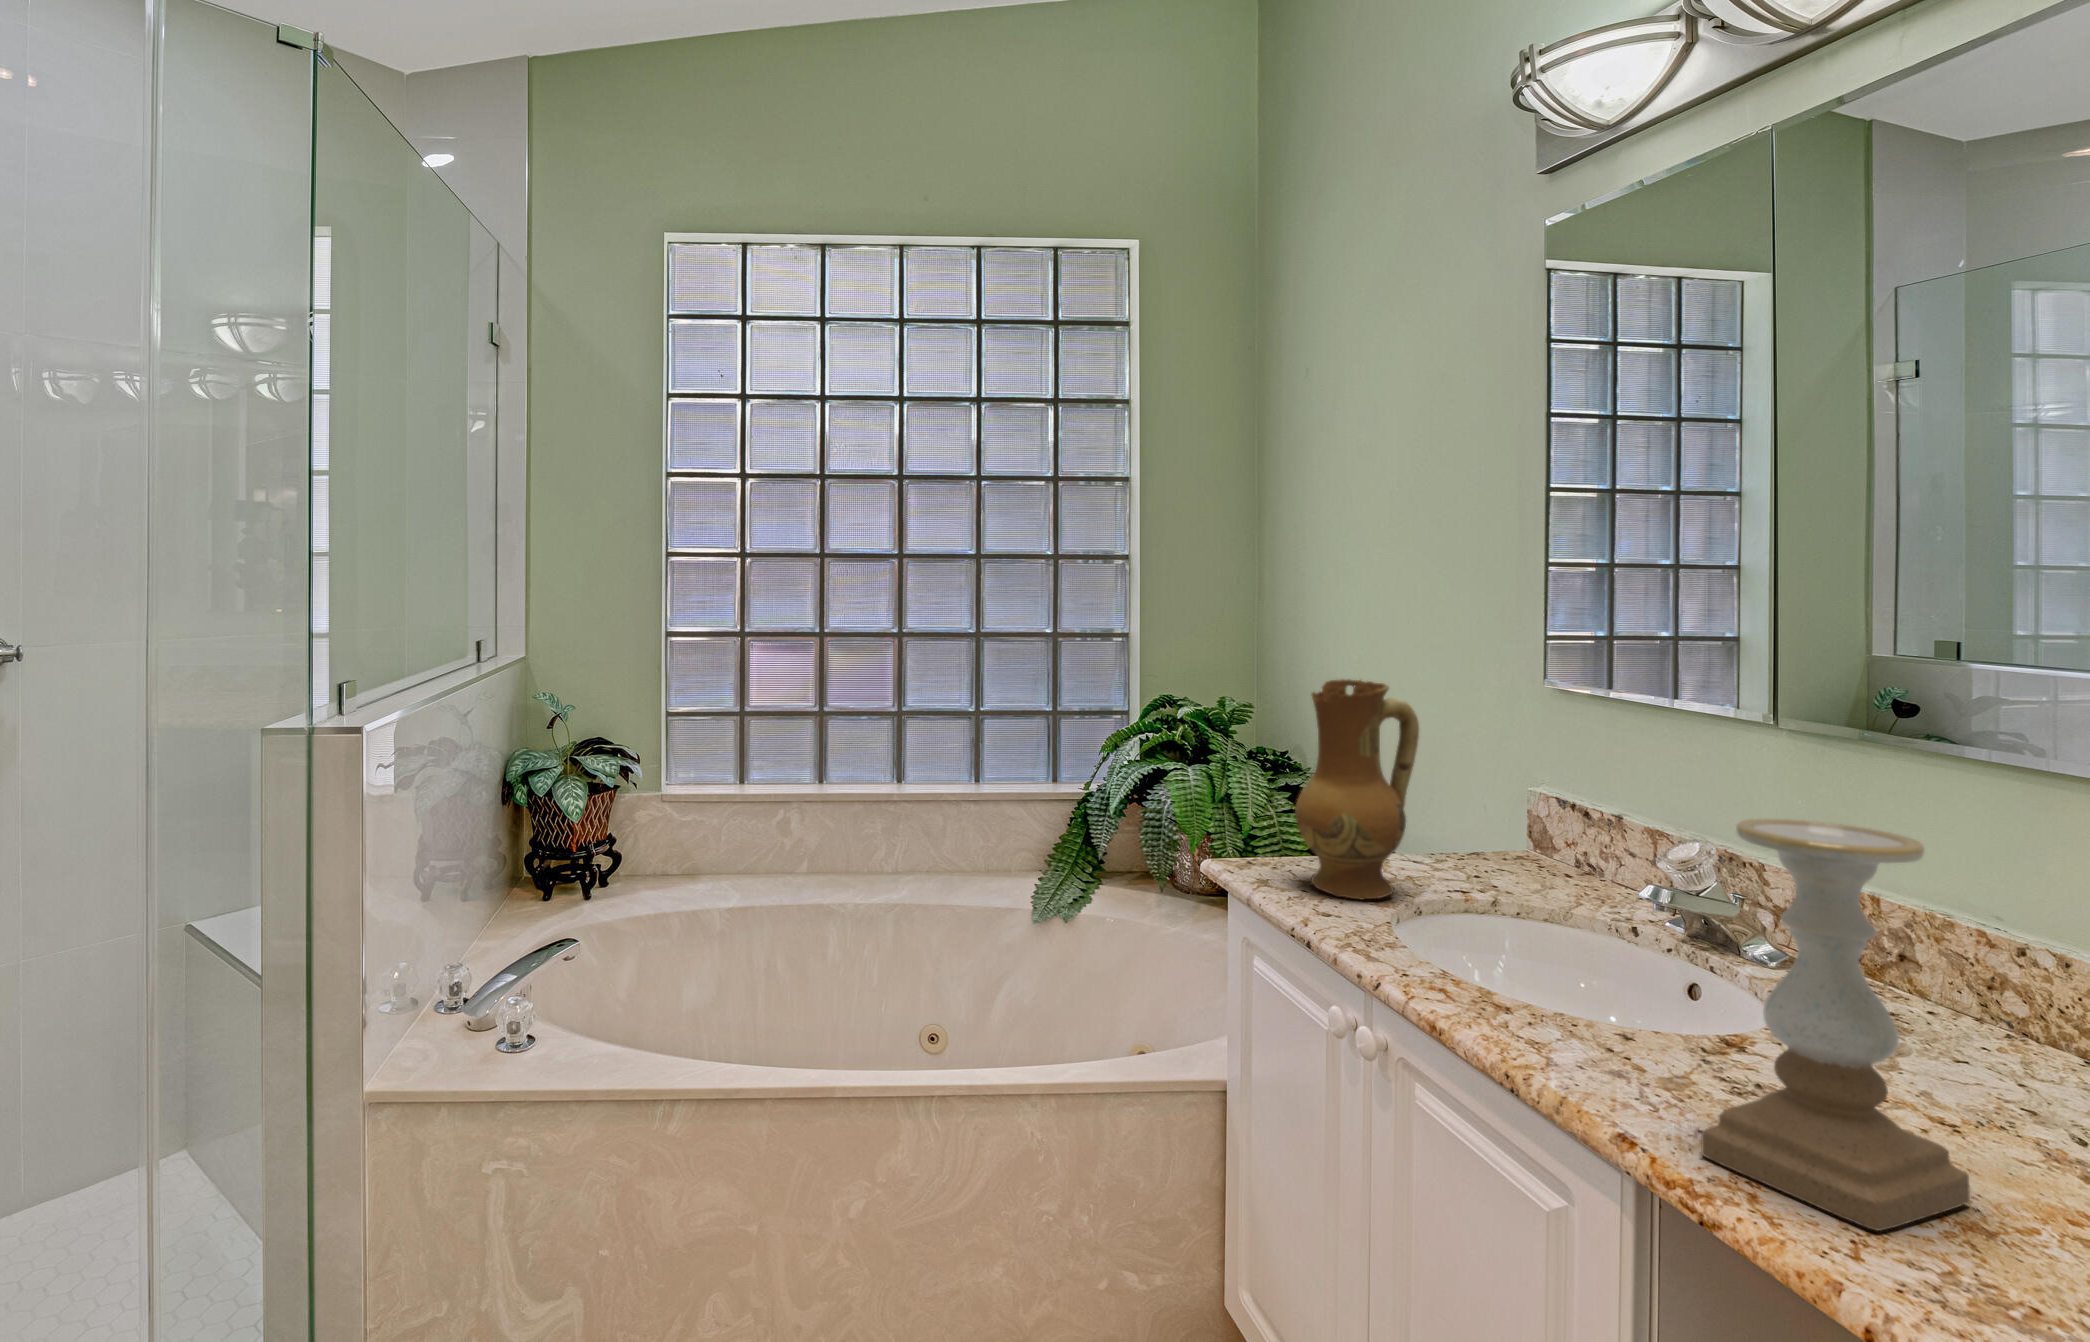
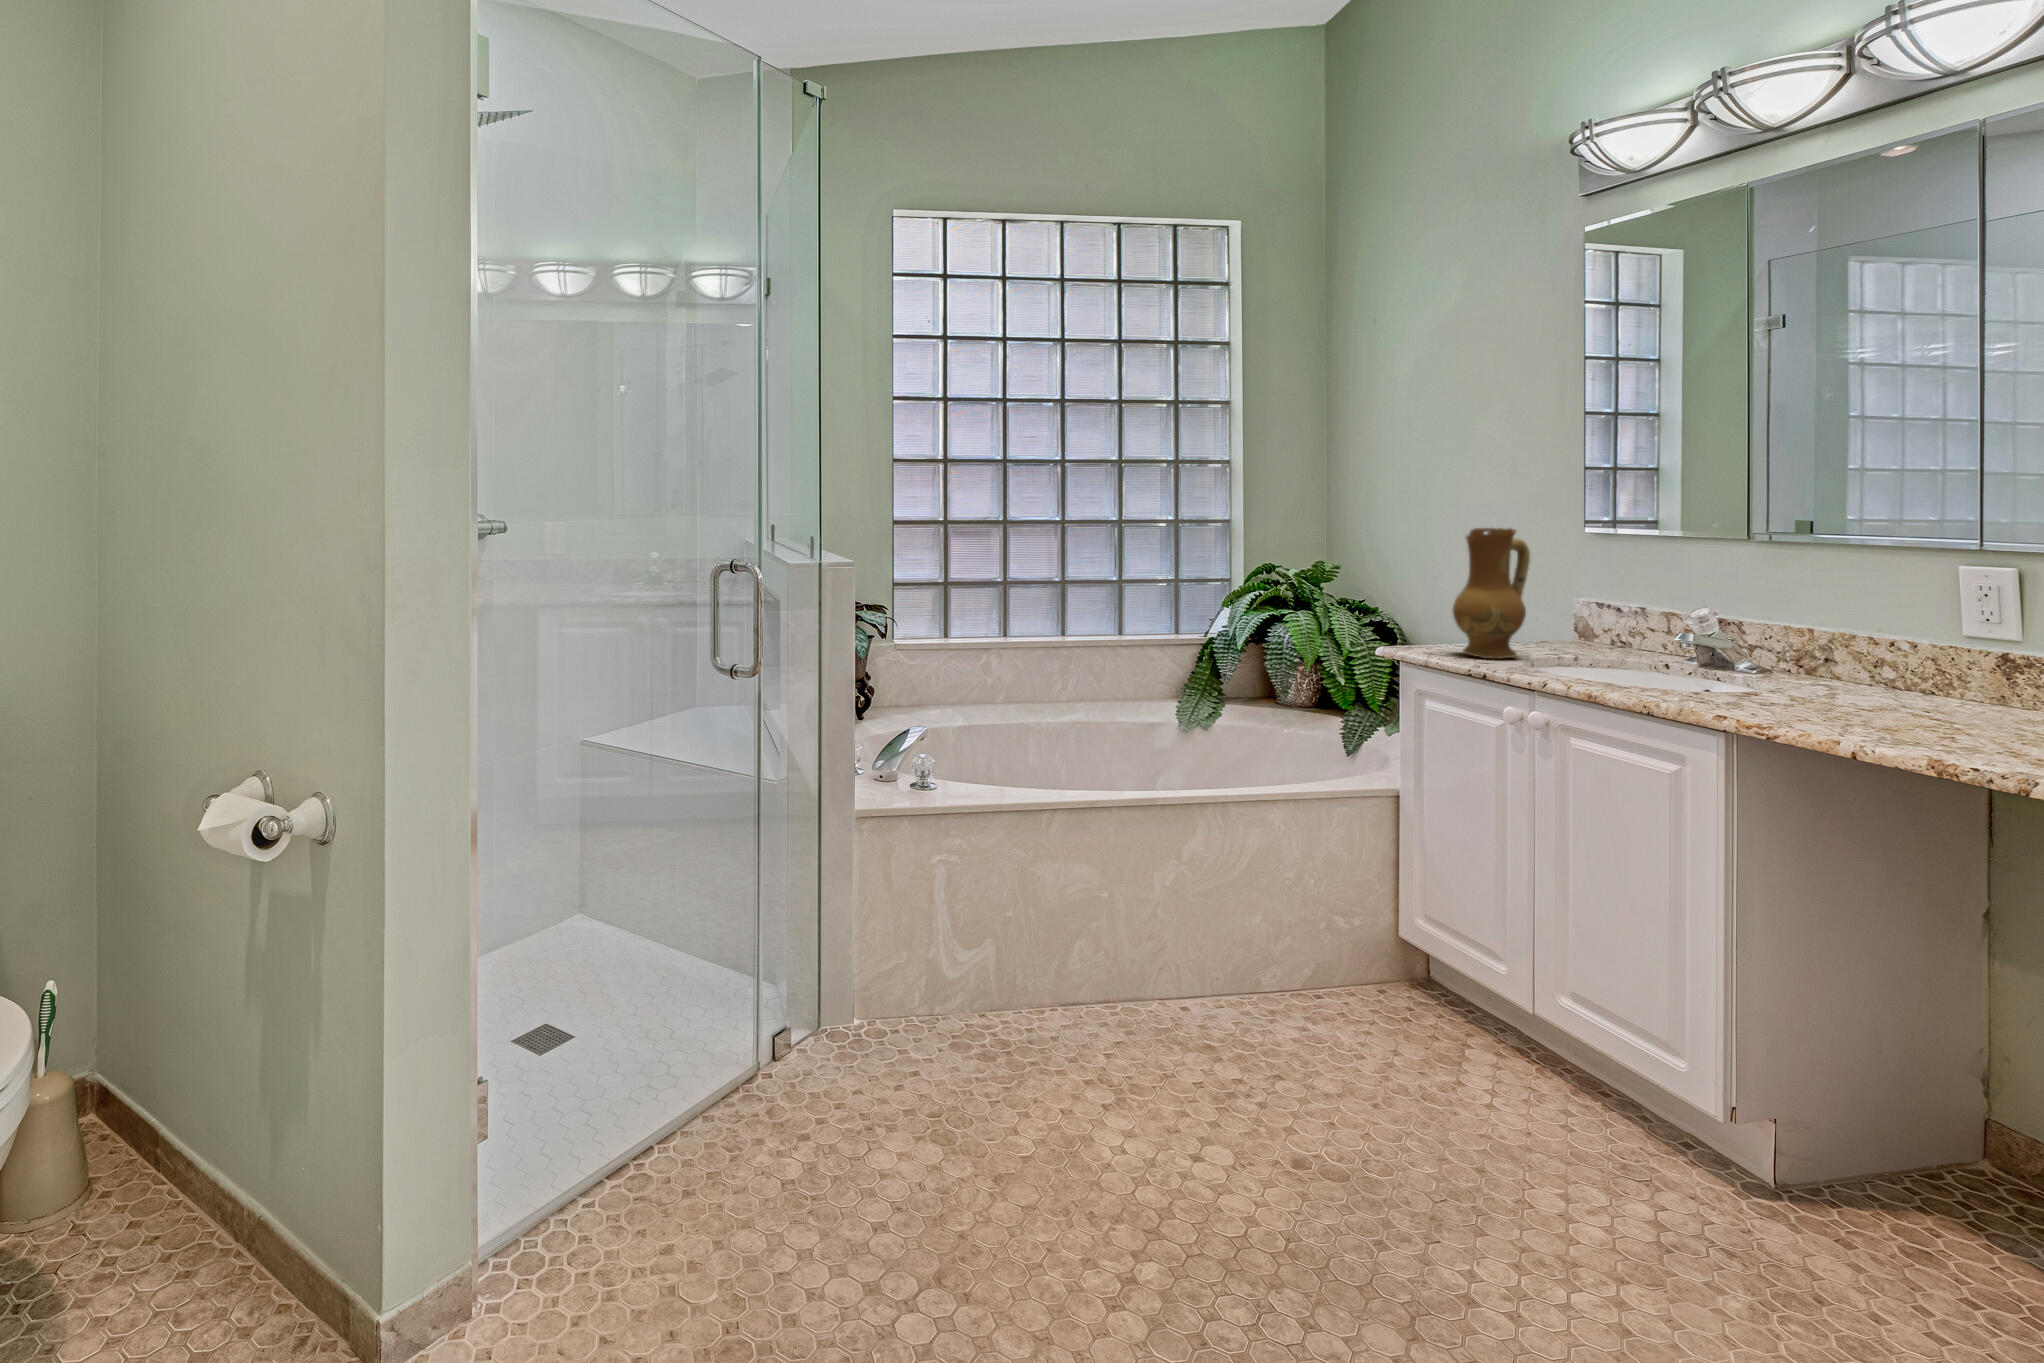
candle holder: present [1701,819,1970,1231] -> none [1763,561,1885,727]

